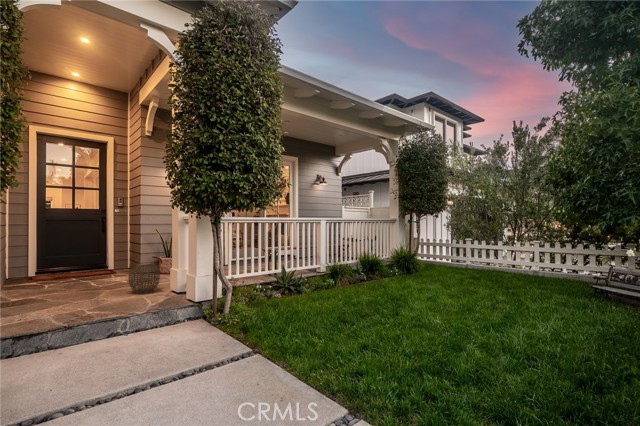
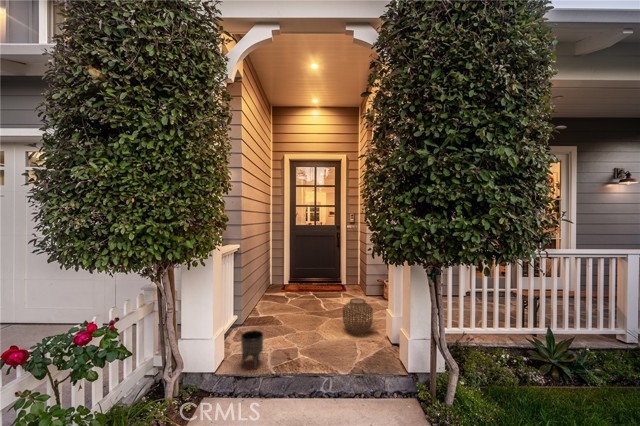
planter: none [15,292,48,330] -> present [241,330,263,368]

